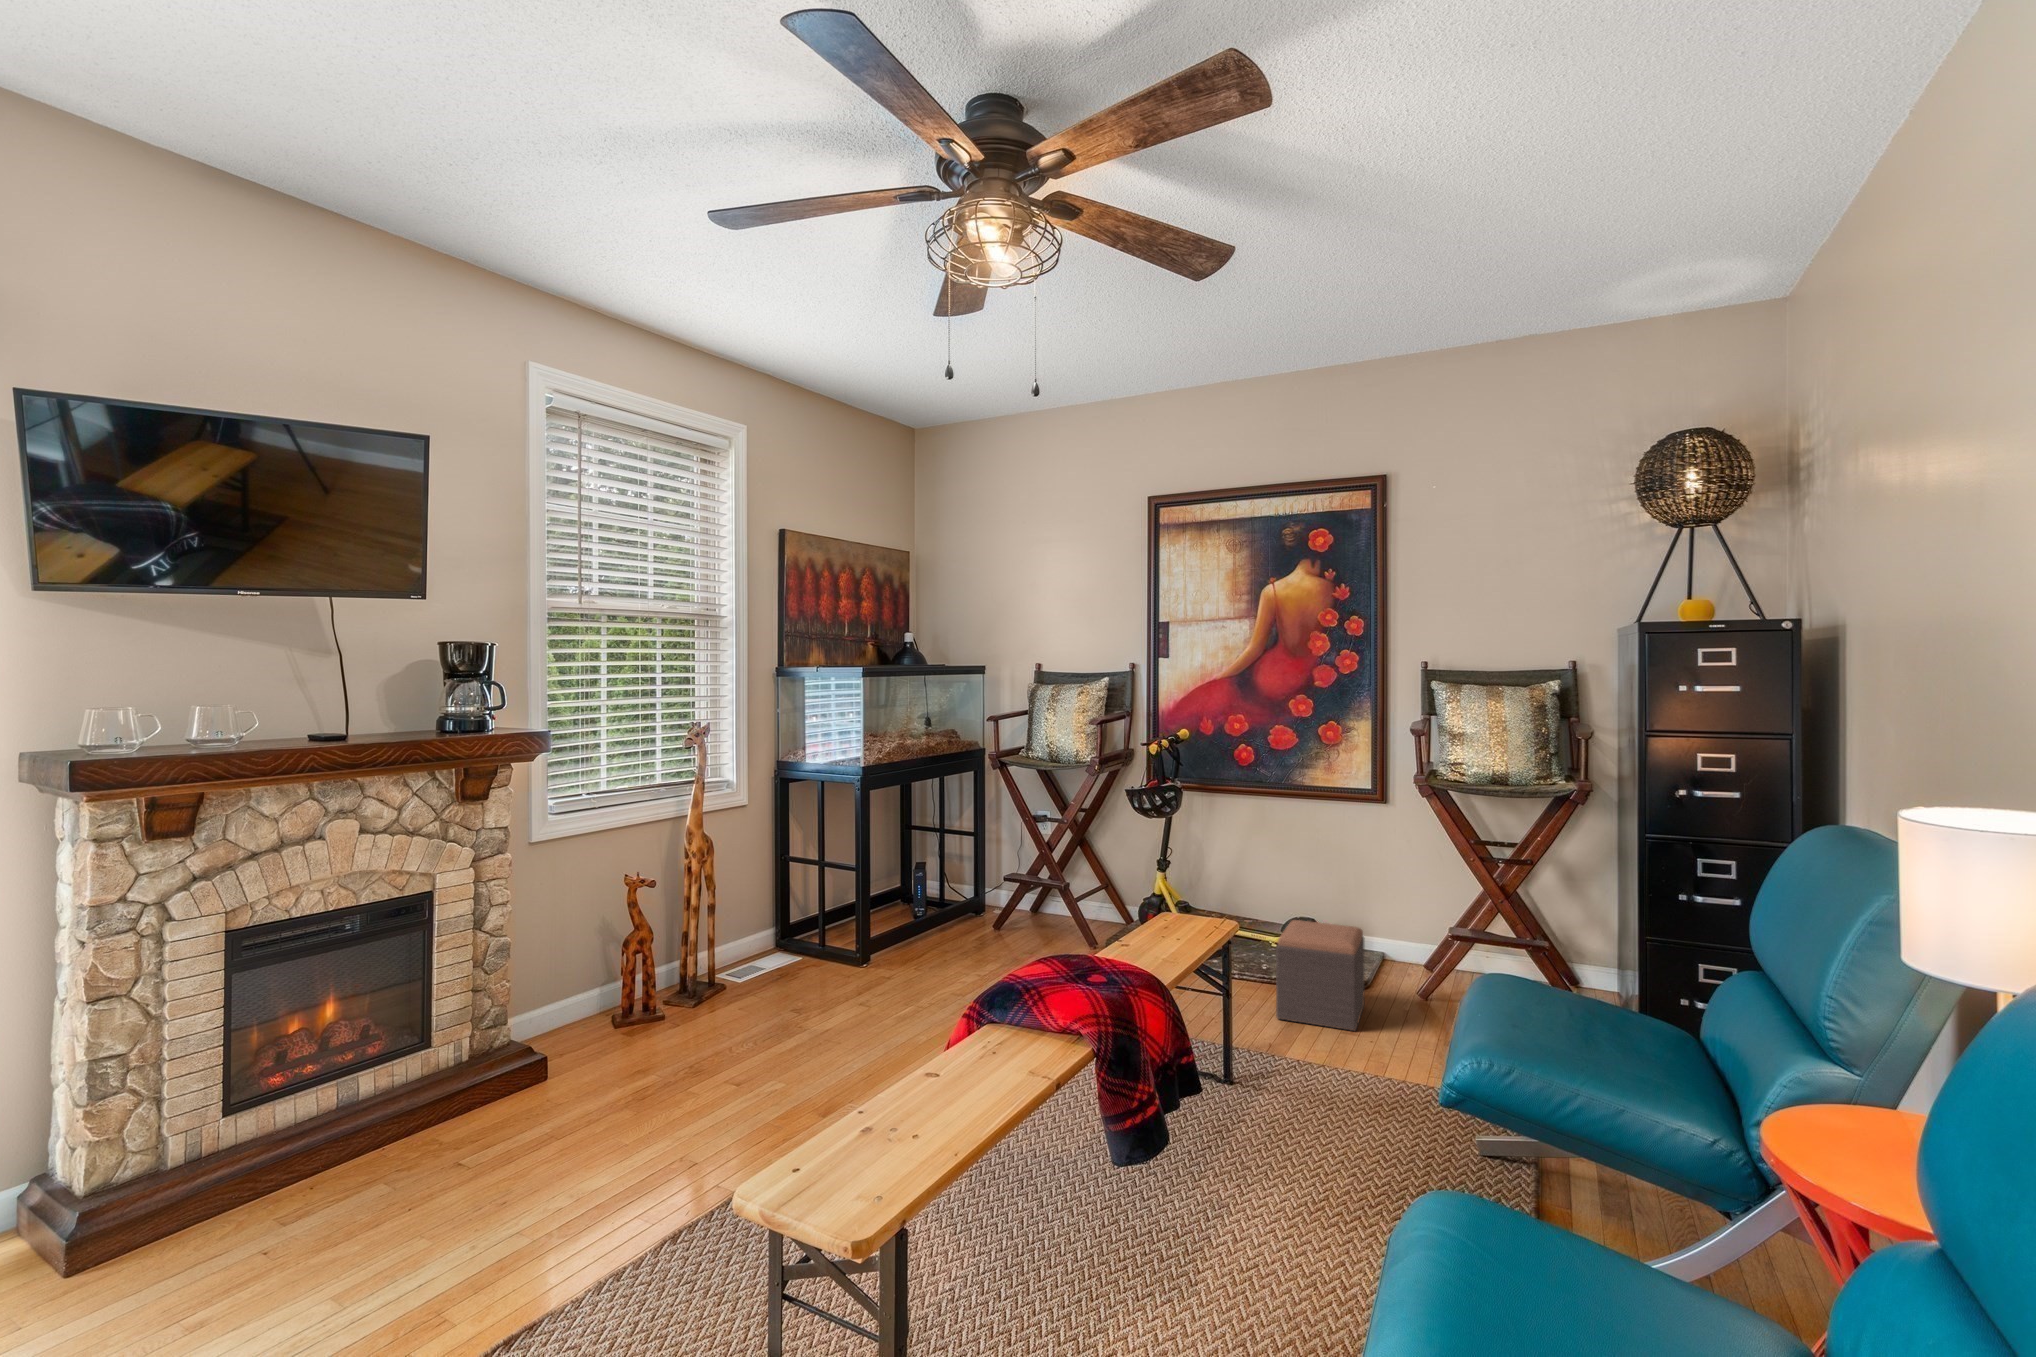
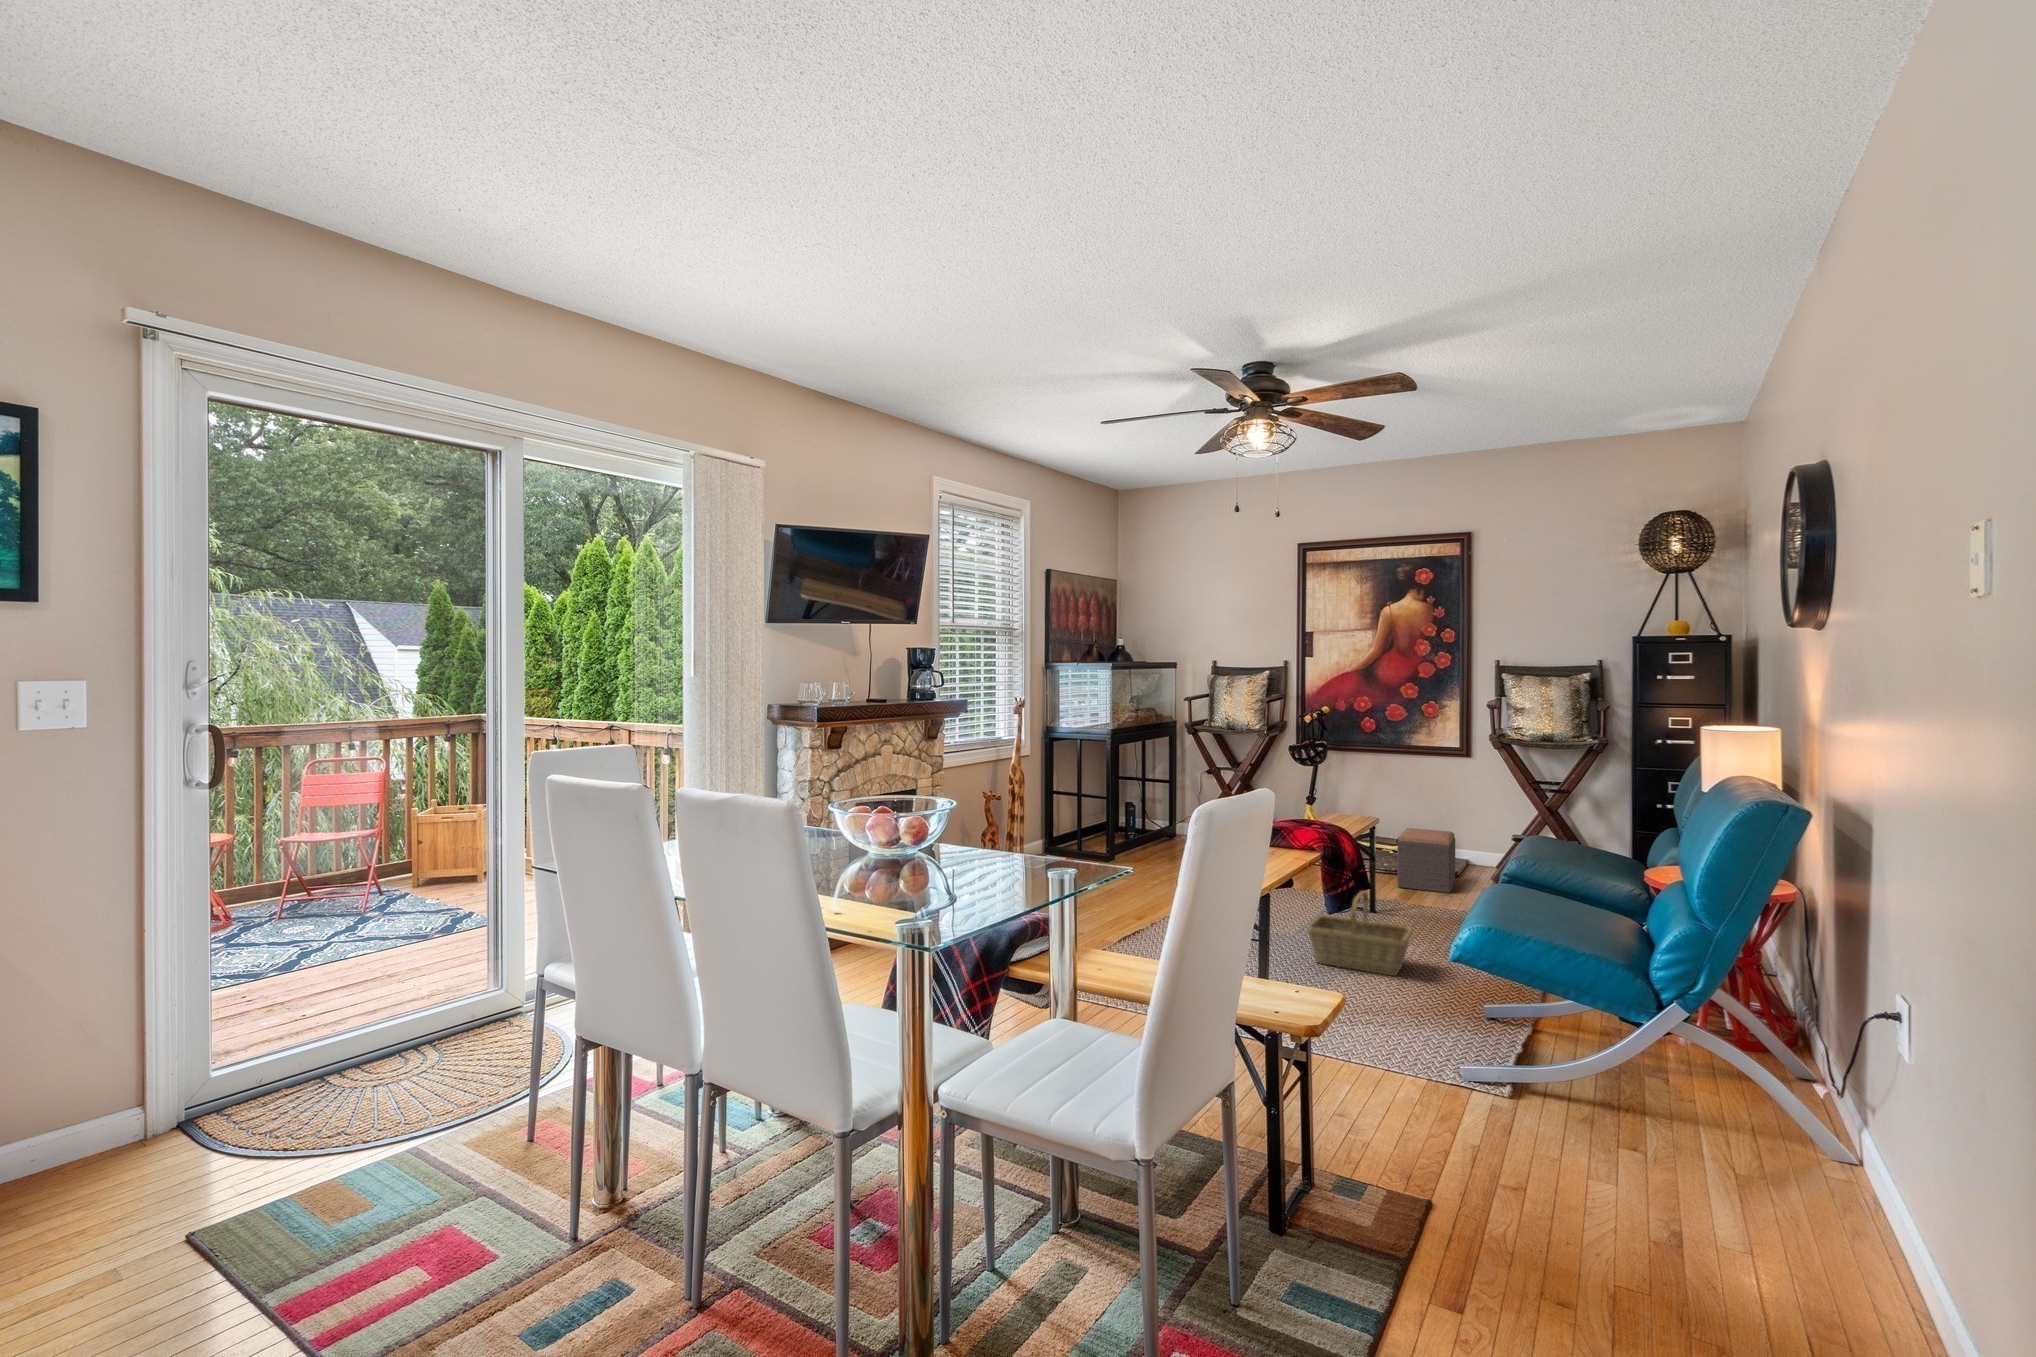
basket: none [1073,1107,1277,1301] -> present [1307,891,1413,975]

